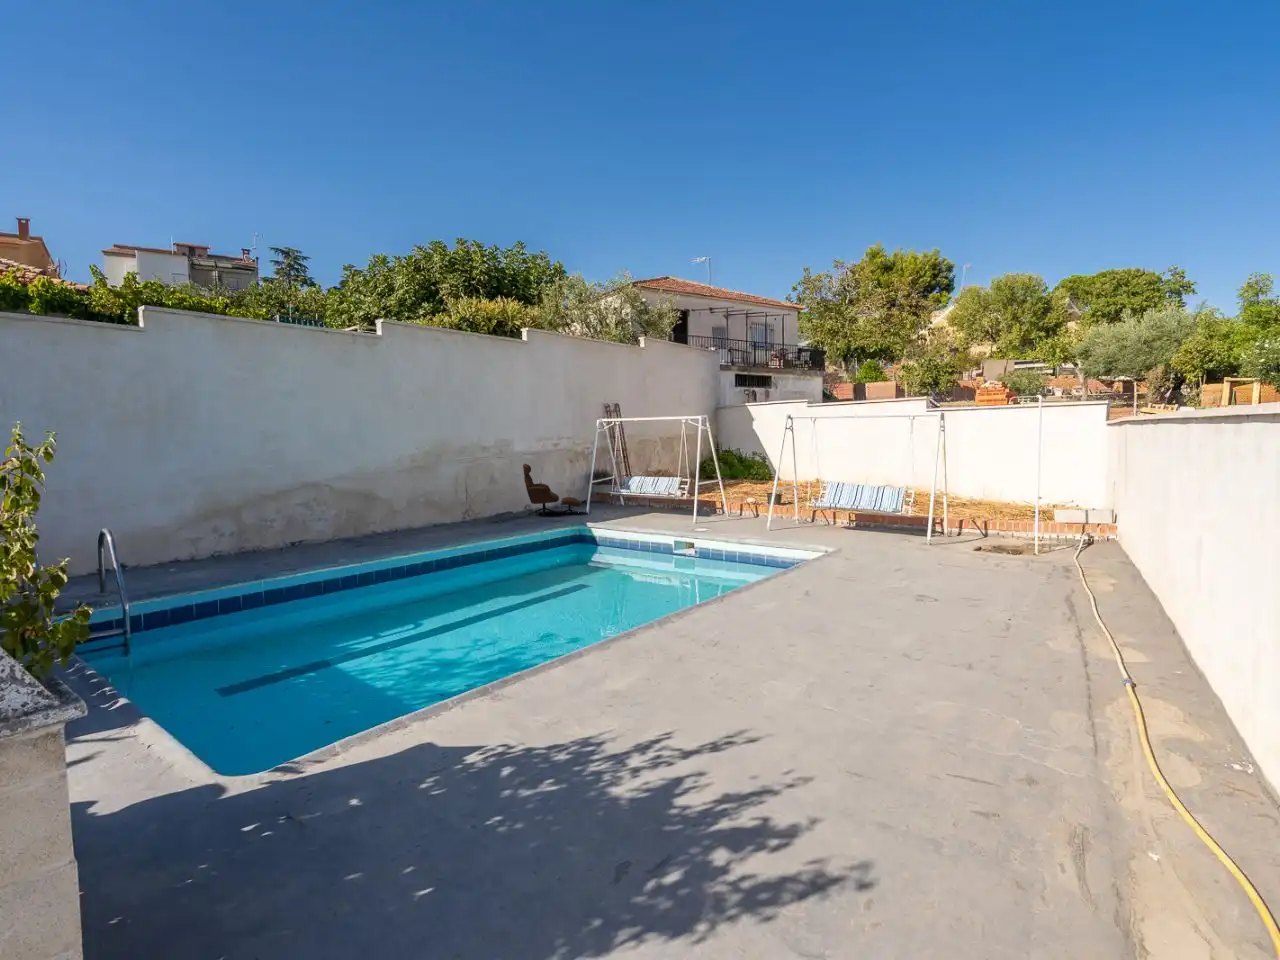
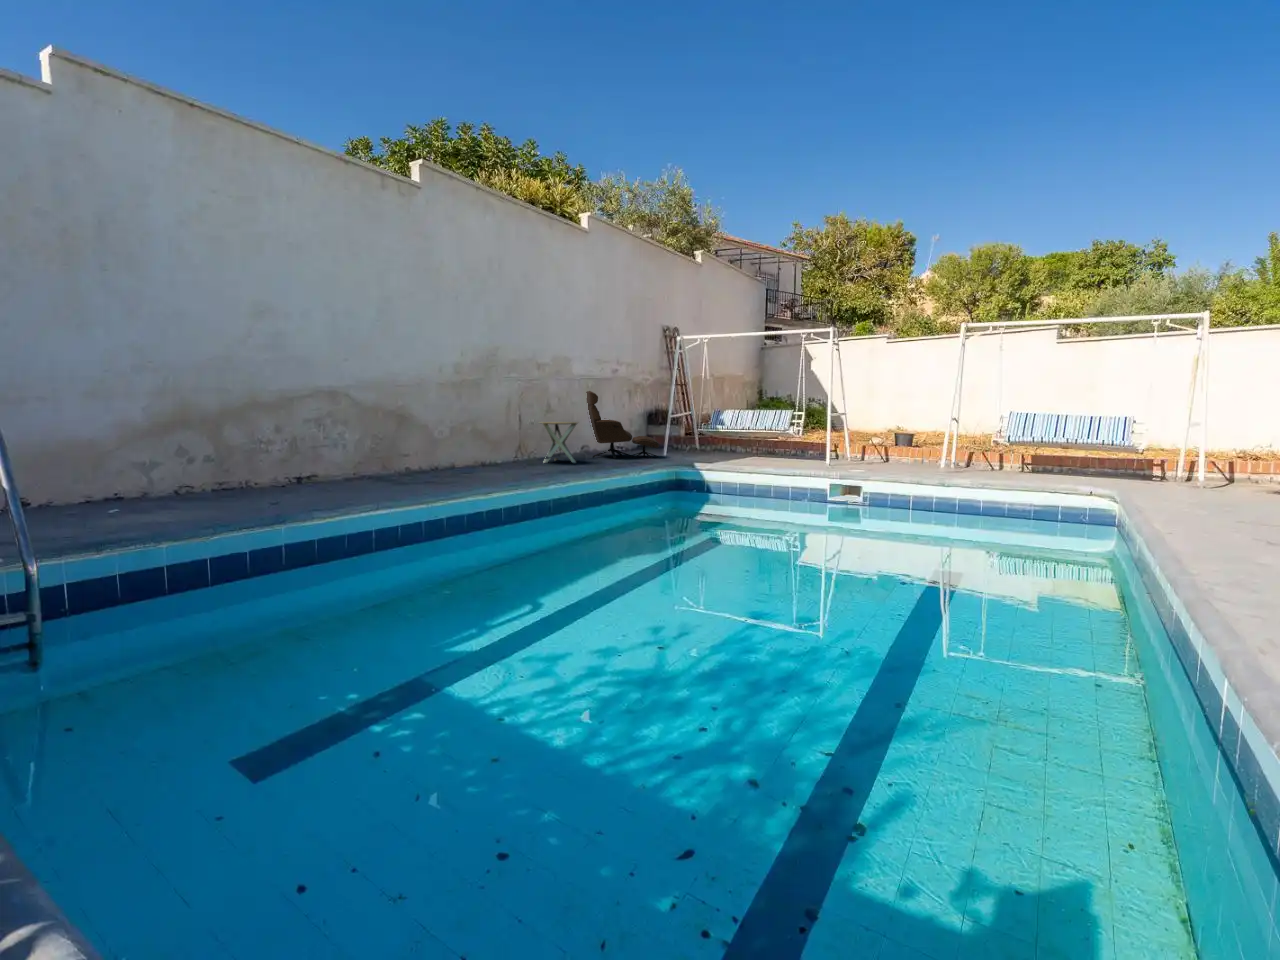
side table: none [479,490,510,522] -> present [540,422,577,463]

